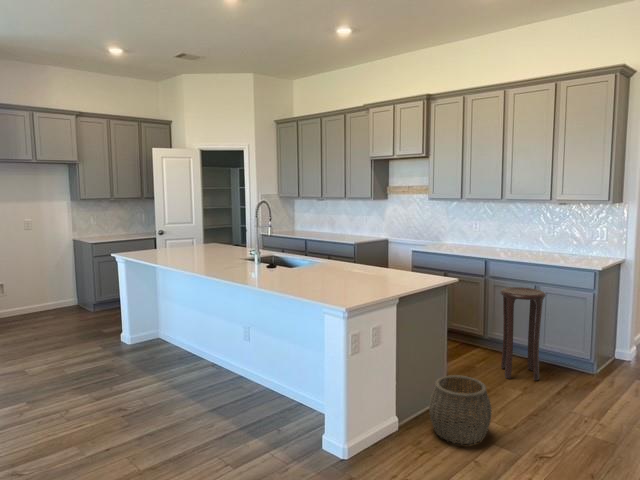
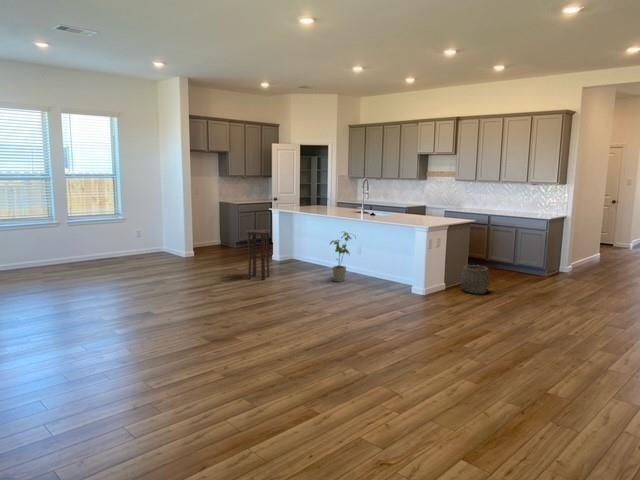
stool: present [500,287,546,381] -> present [247,229,270,280]
house plant: none [170,306,224,406] -> present [330,232,351,282]

